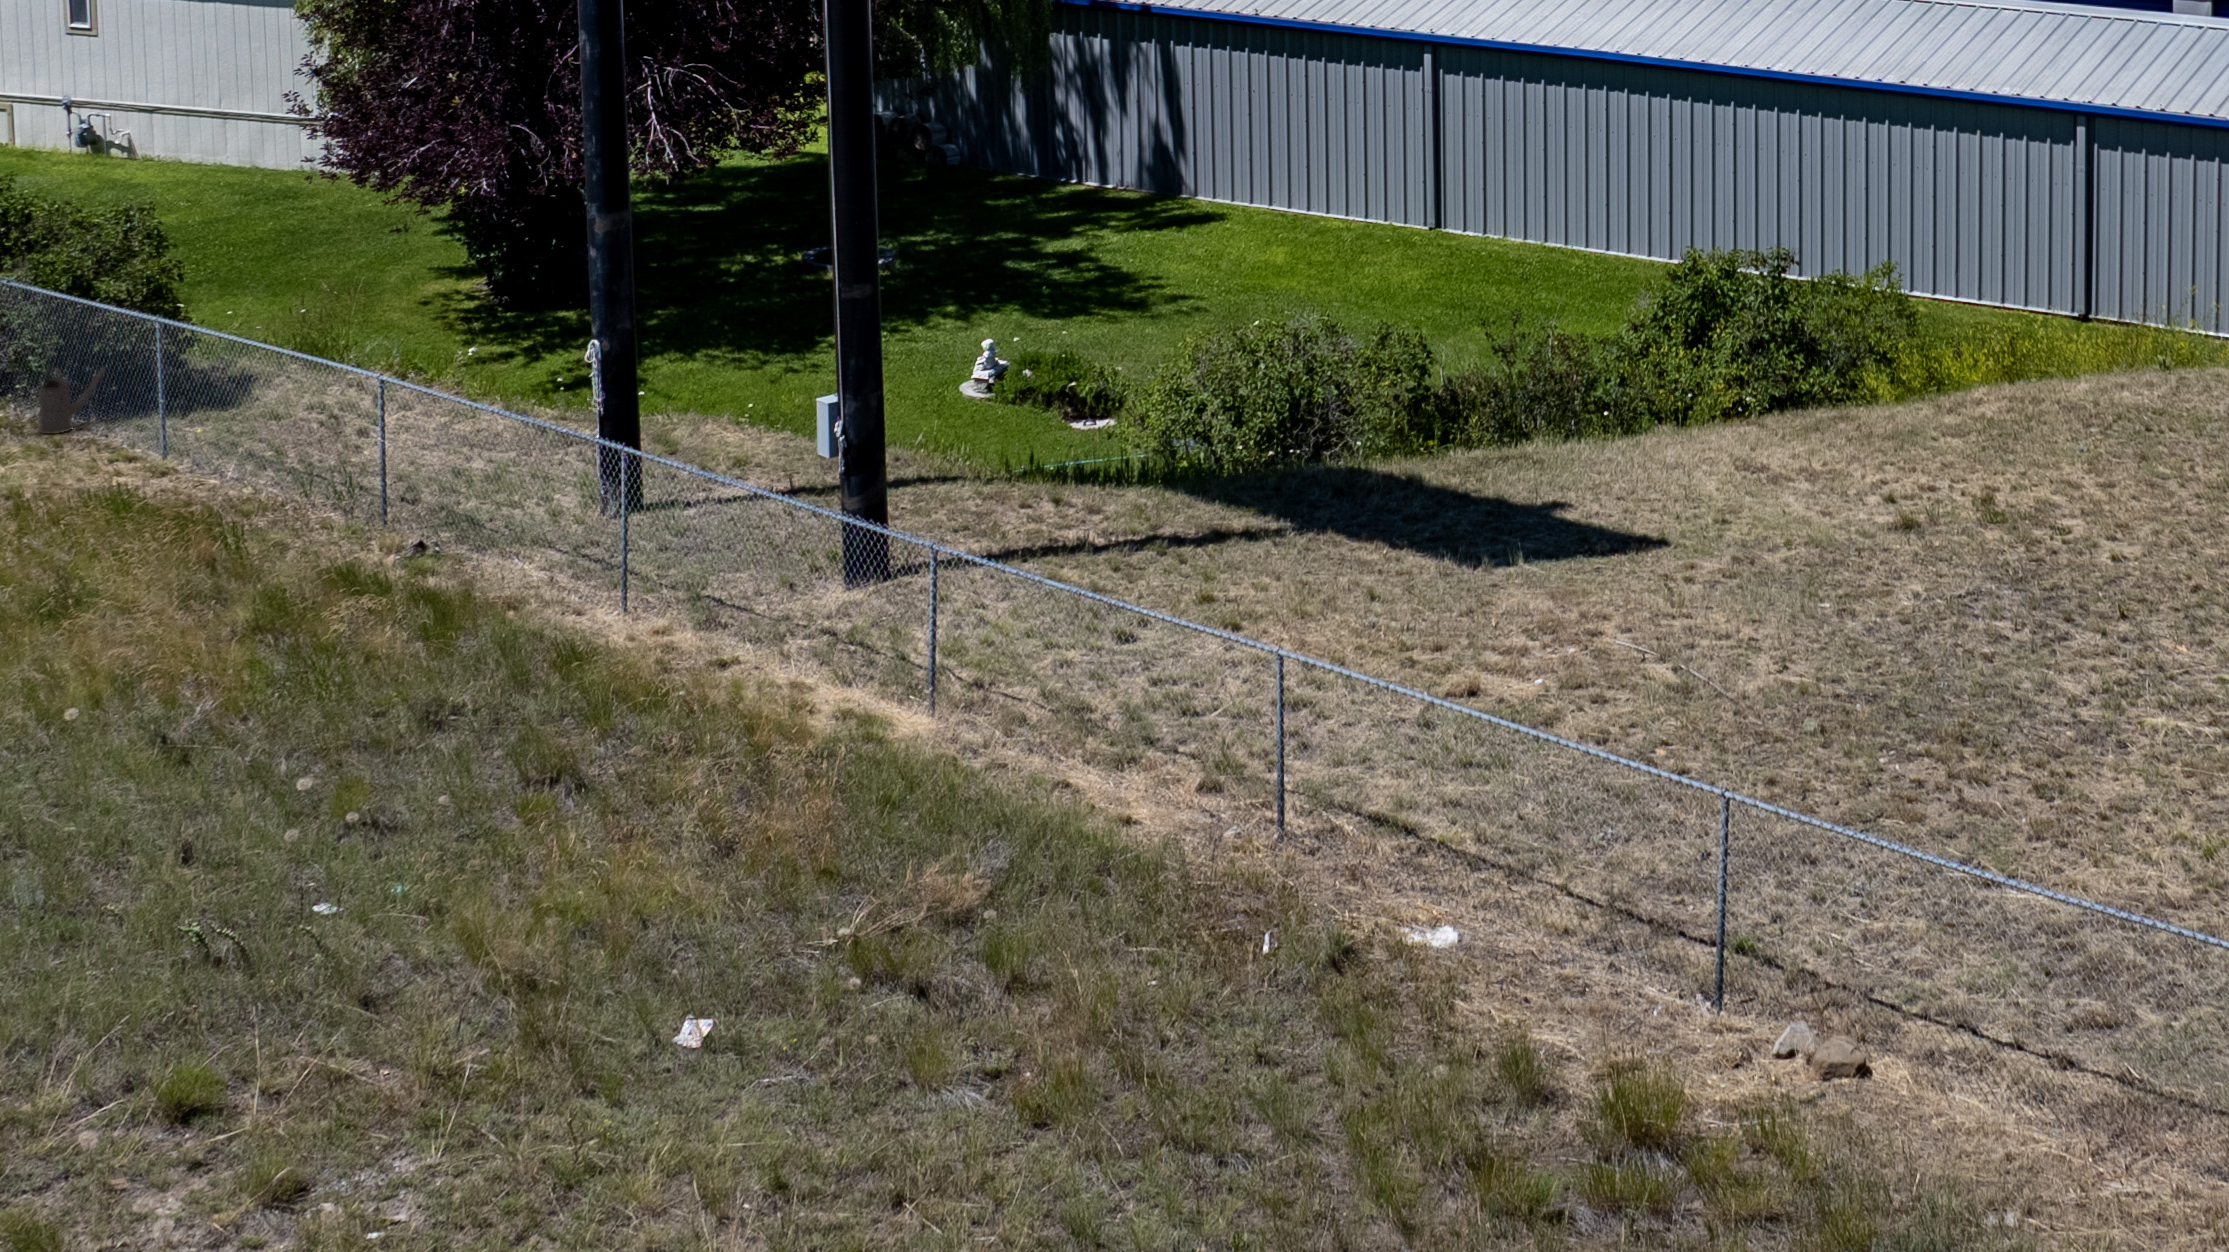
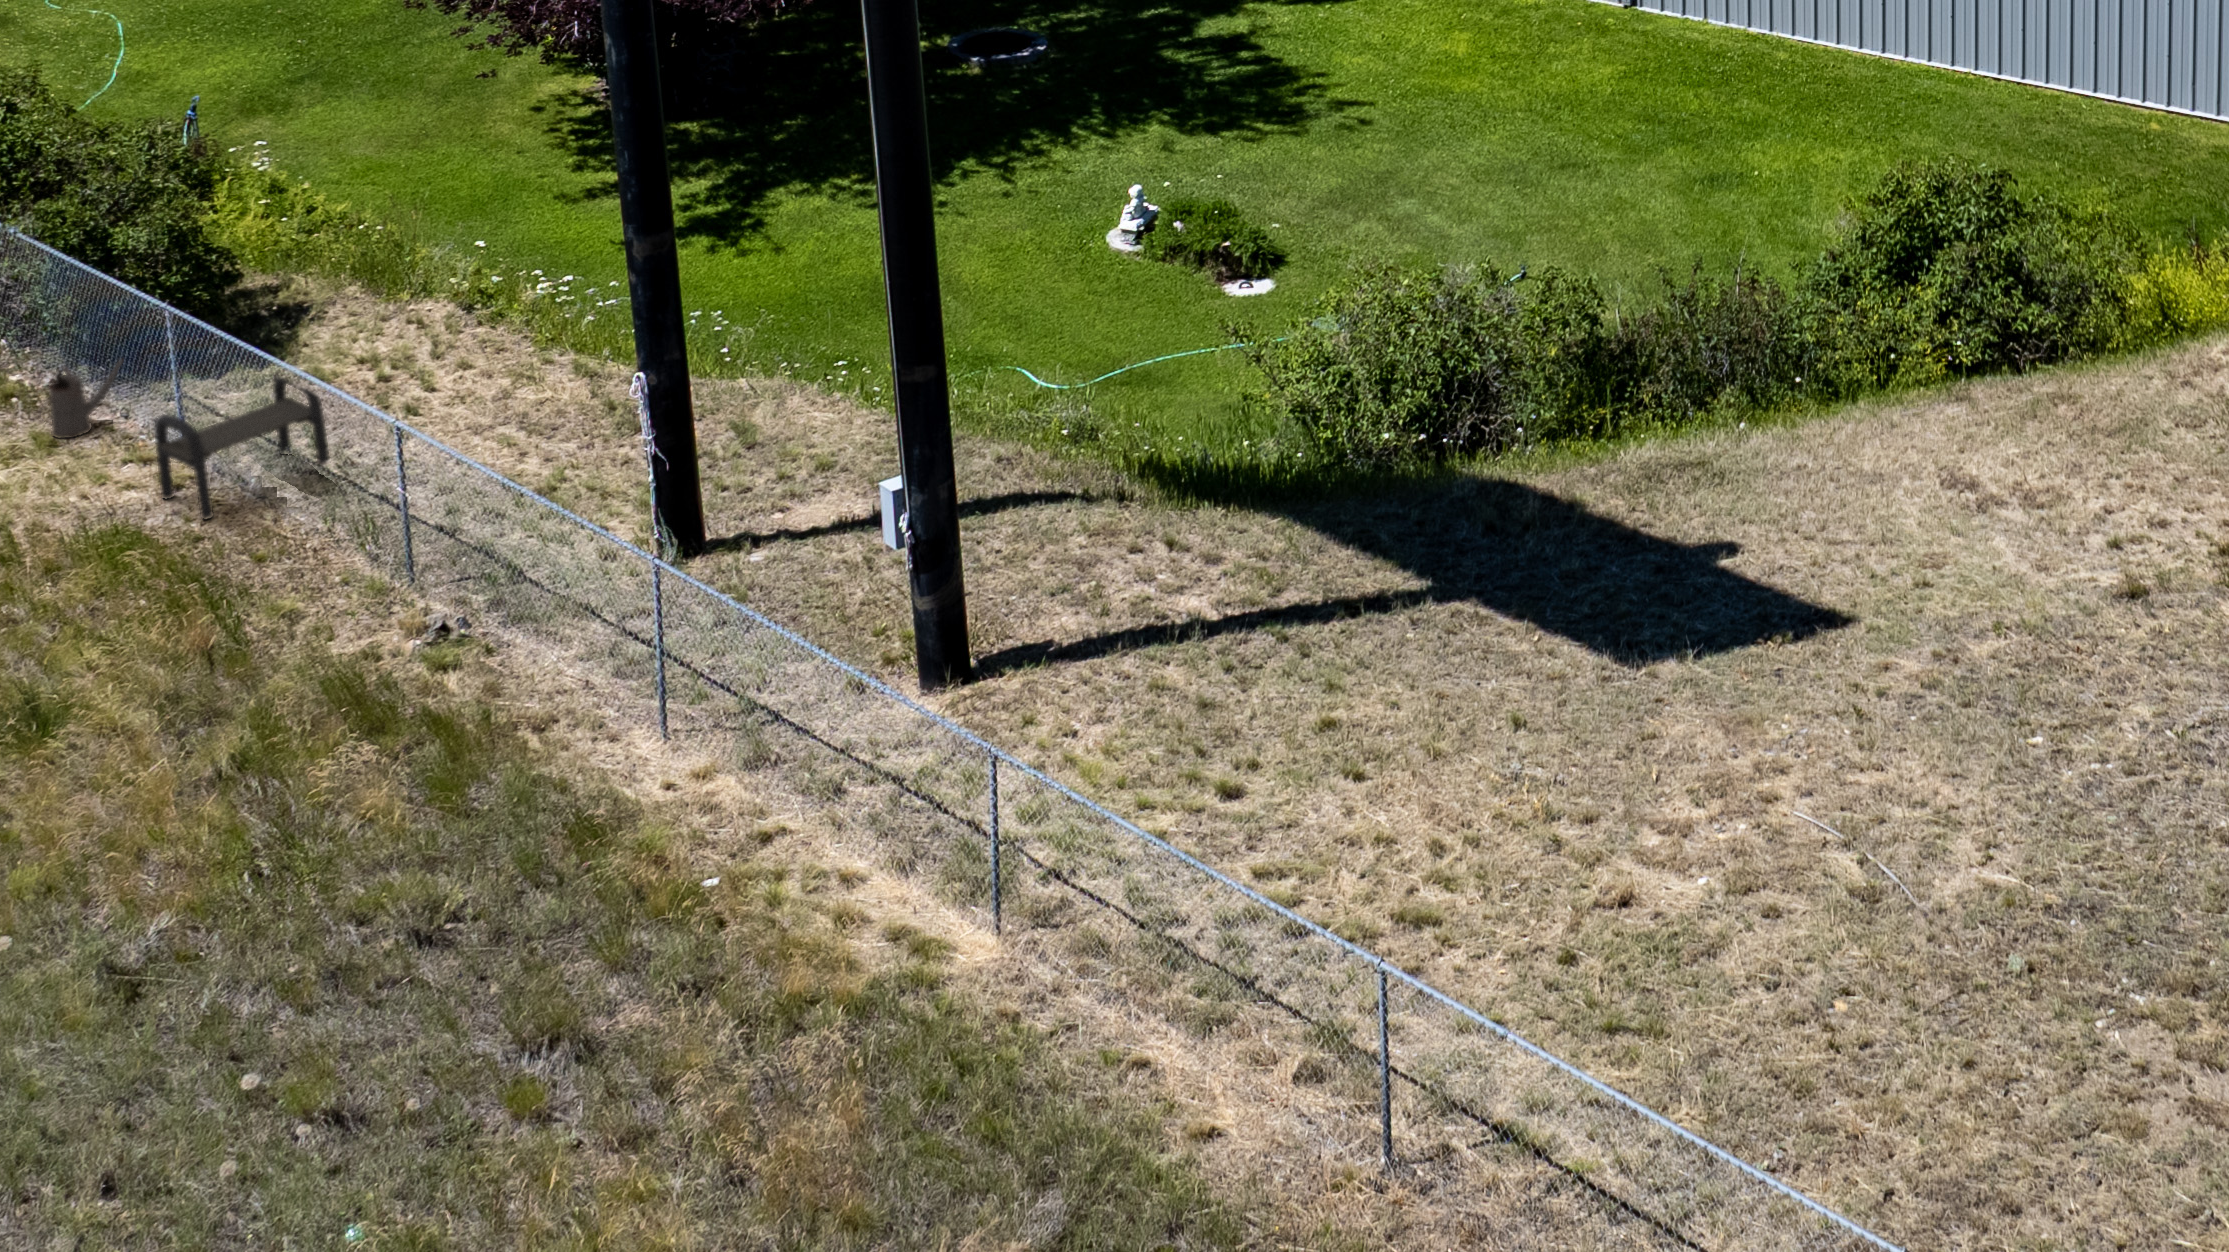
bench: none [145,362,295,478] -> present [155,376,329,519]

